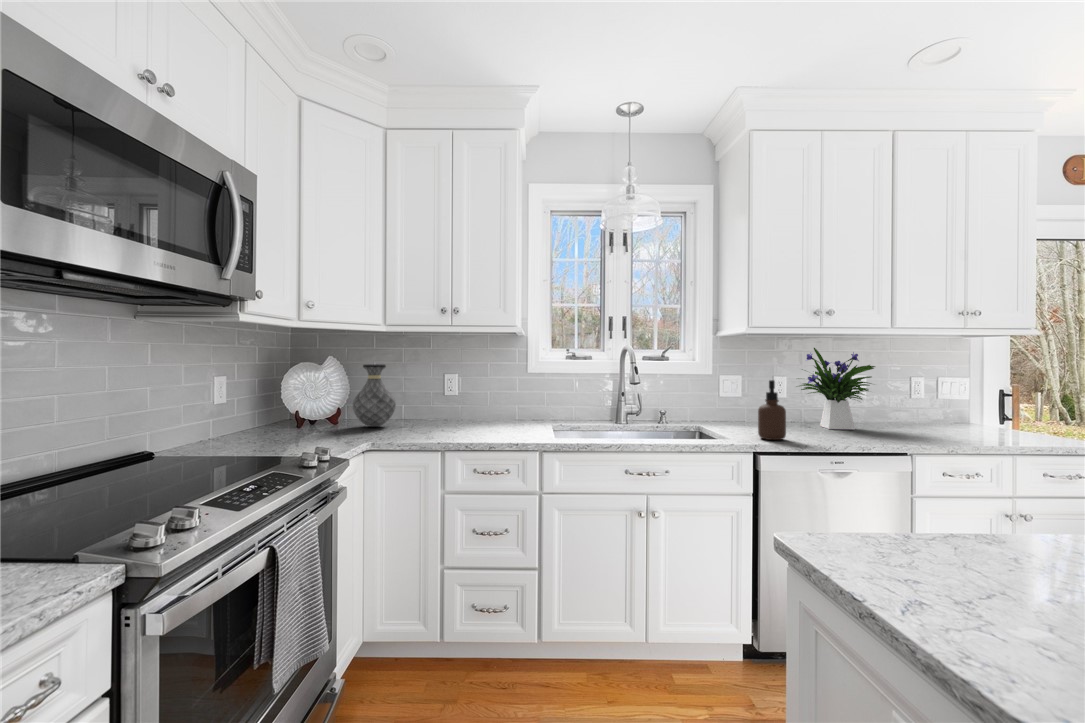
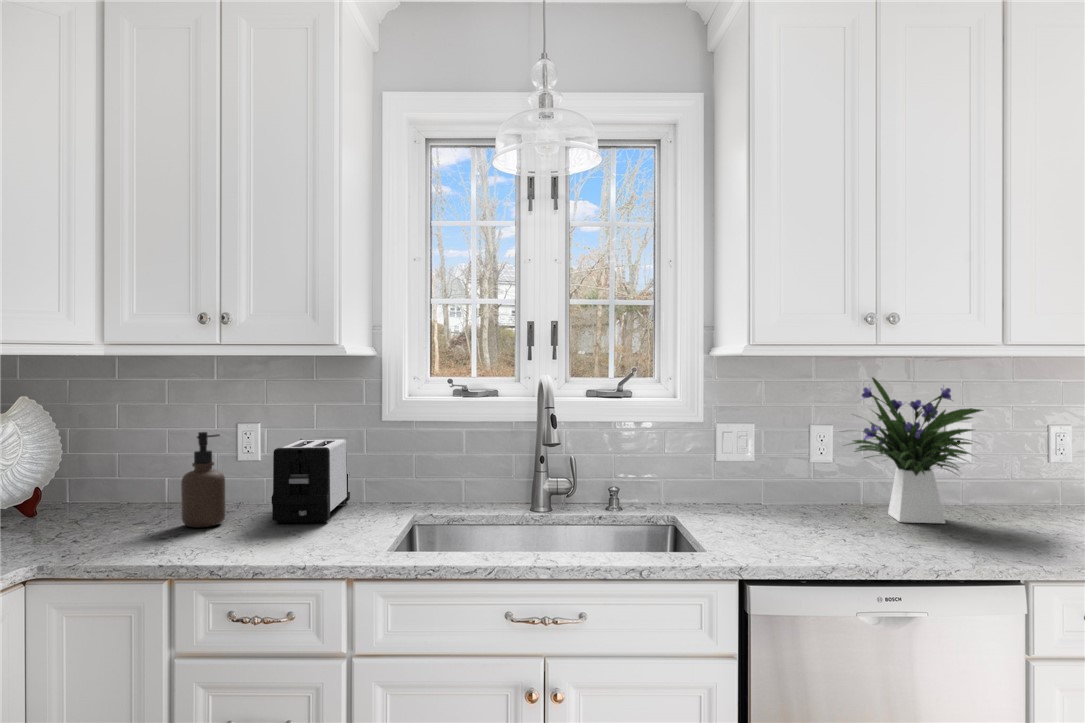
vase: present [353,364,396,427] -> none [54,411,137,522]
soap dispenser: present [758,380,786,440] -> present [181,432,225,527]
toaster: none [477,383,508,428] -> present [271,439,350,523]

